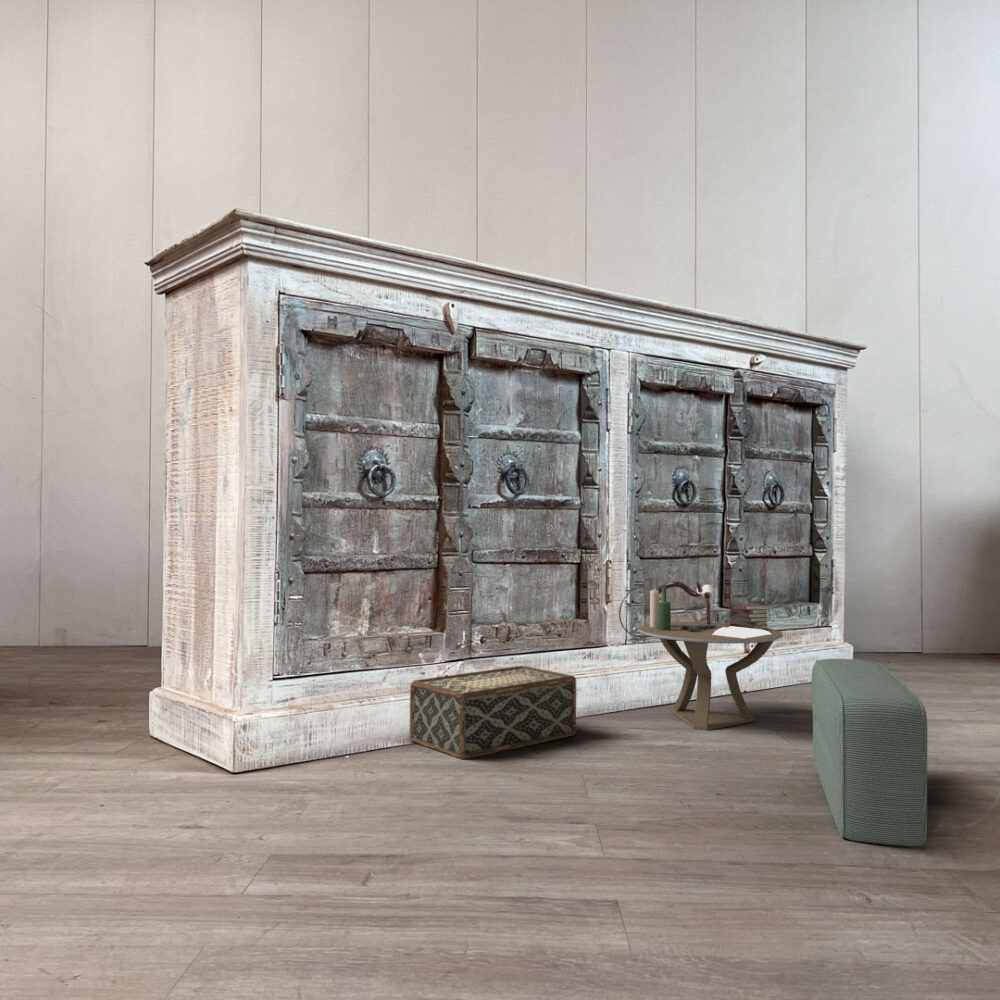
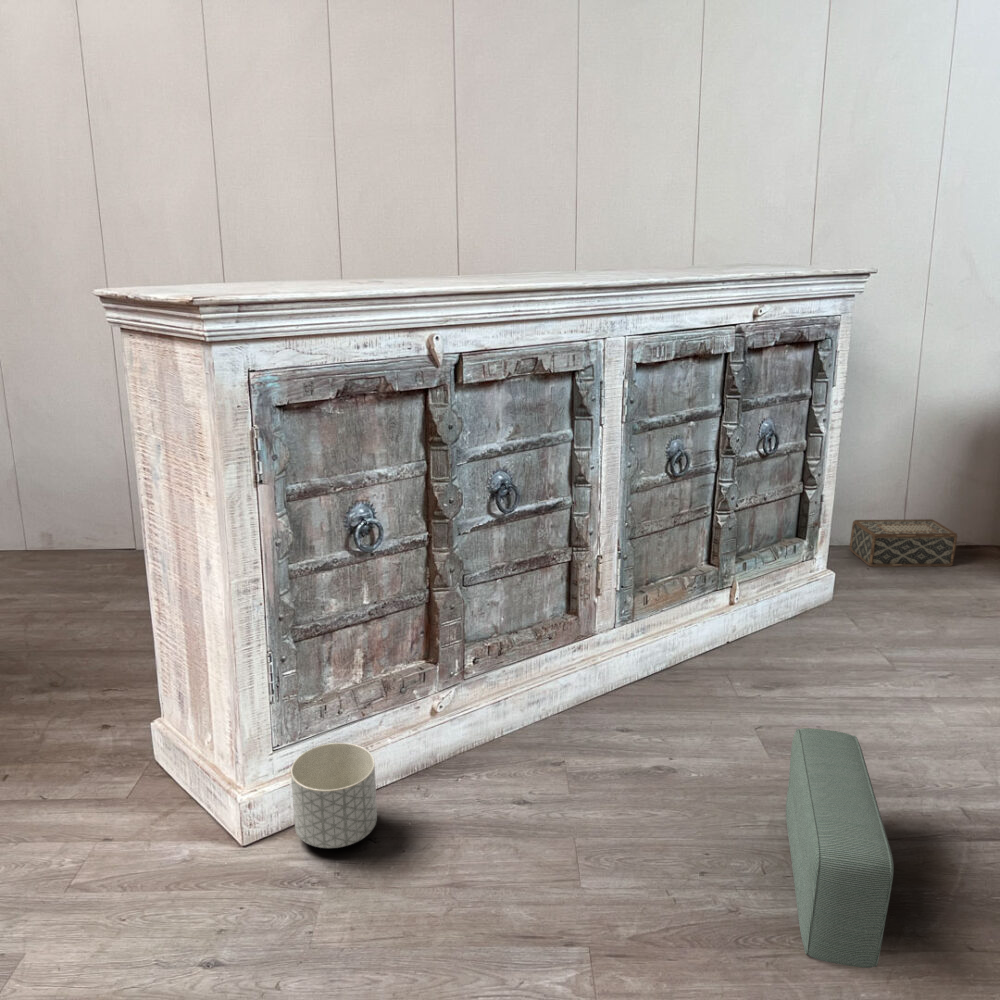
side table: present [619,581,783,730] -> none [608,575,767,736]
woven basket: present [410,666,576,759] -> present [850,519,957,567]
planter: none [284,676,372,771] -> present [291,743,377,848]

